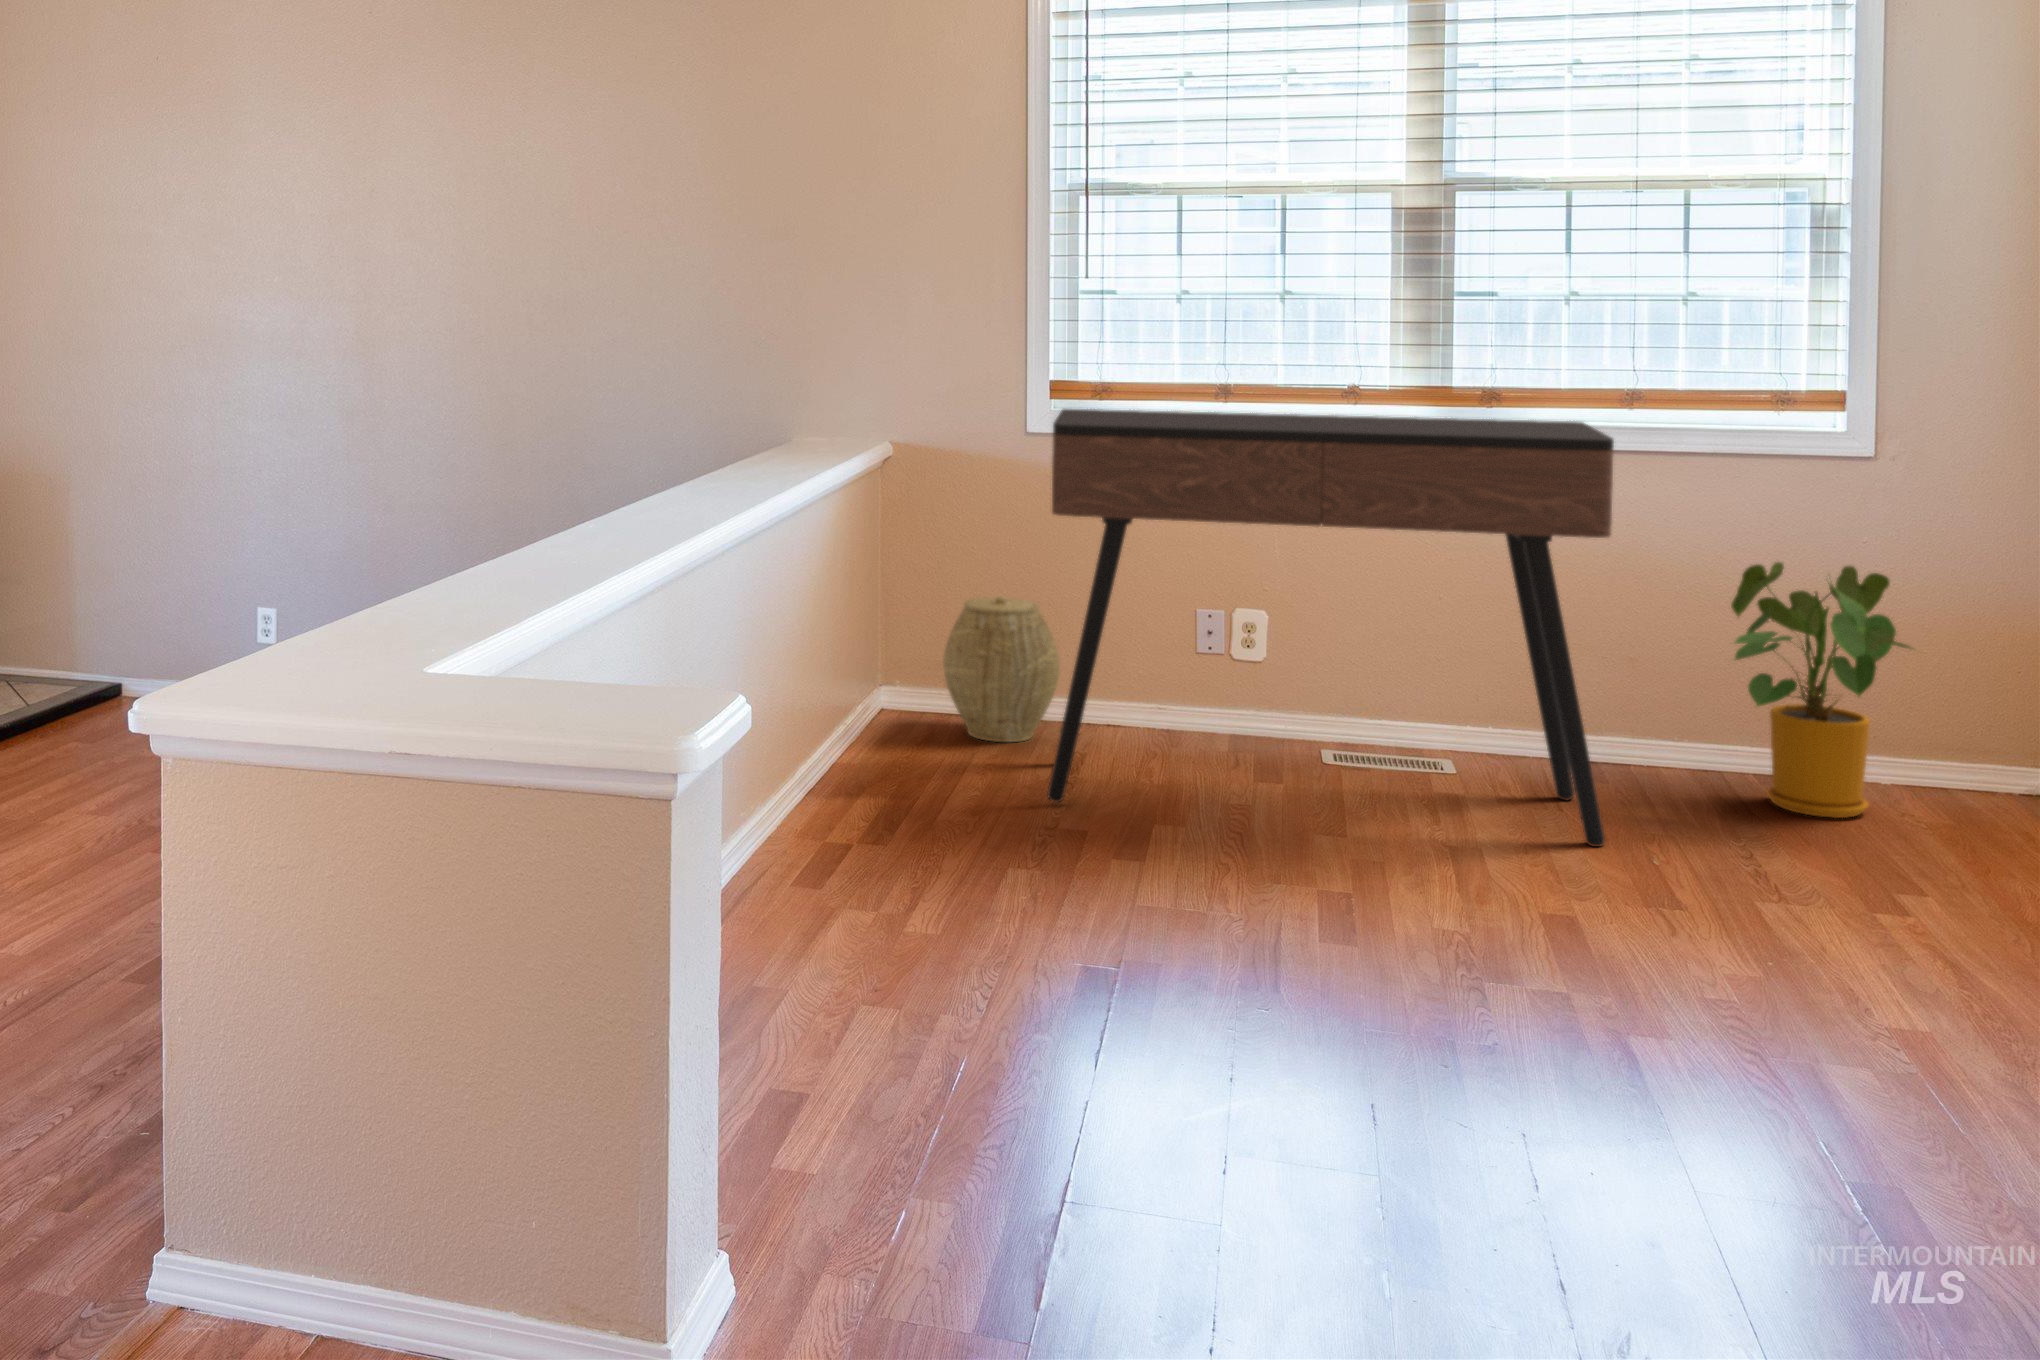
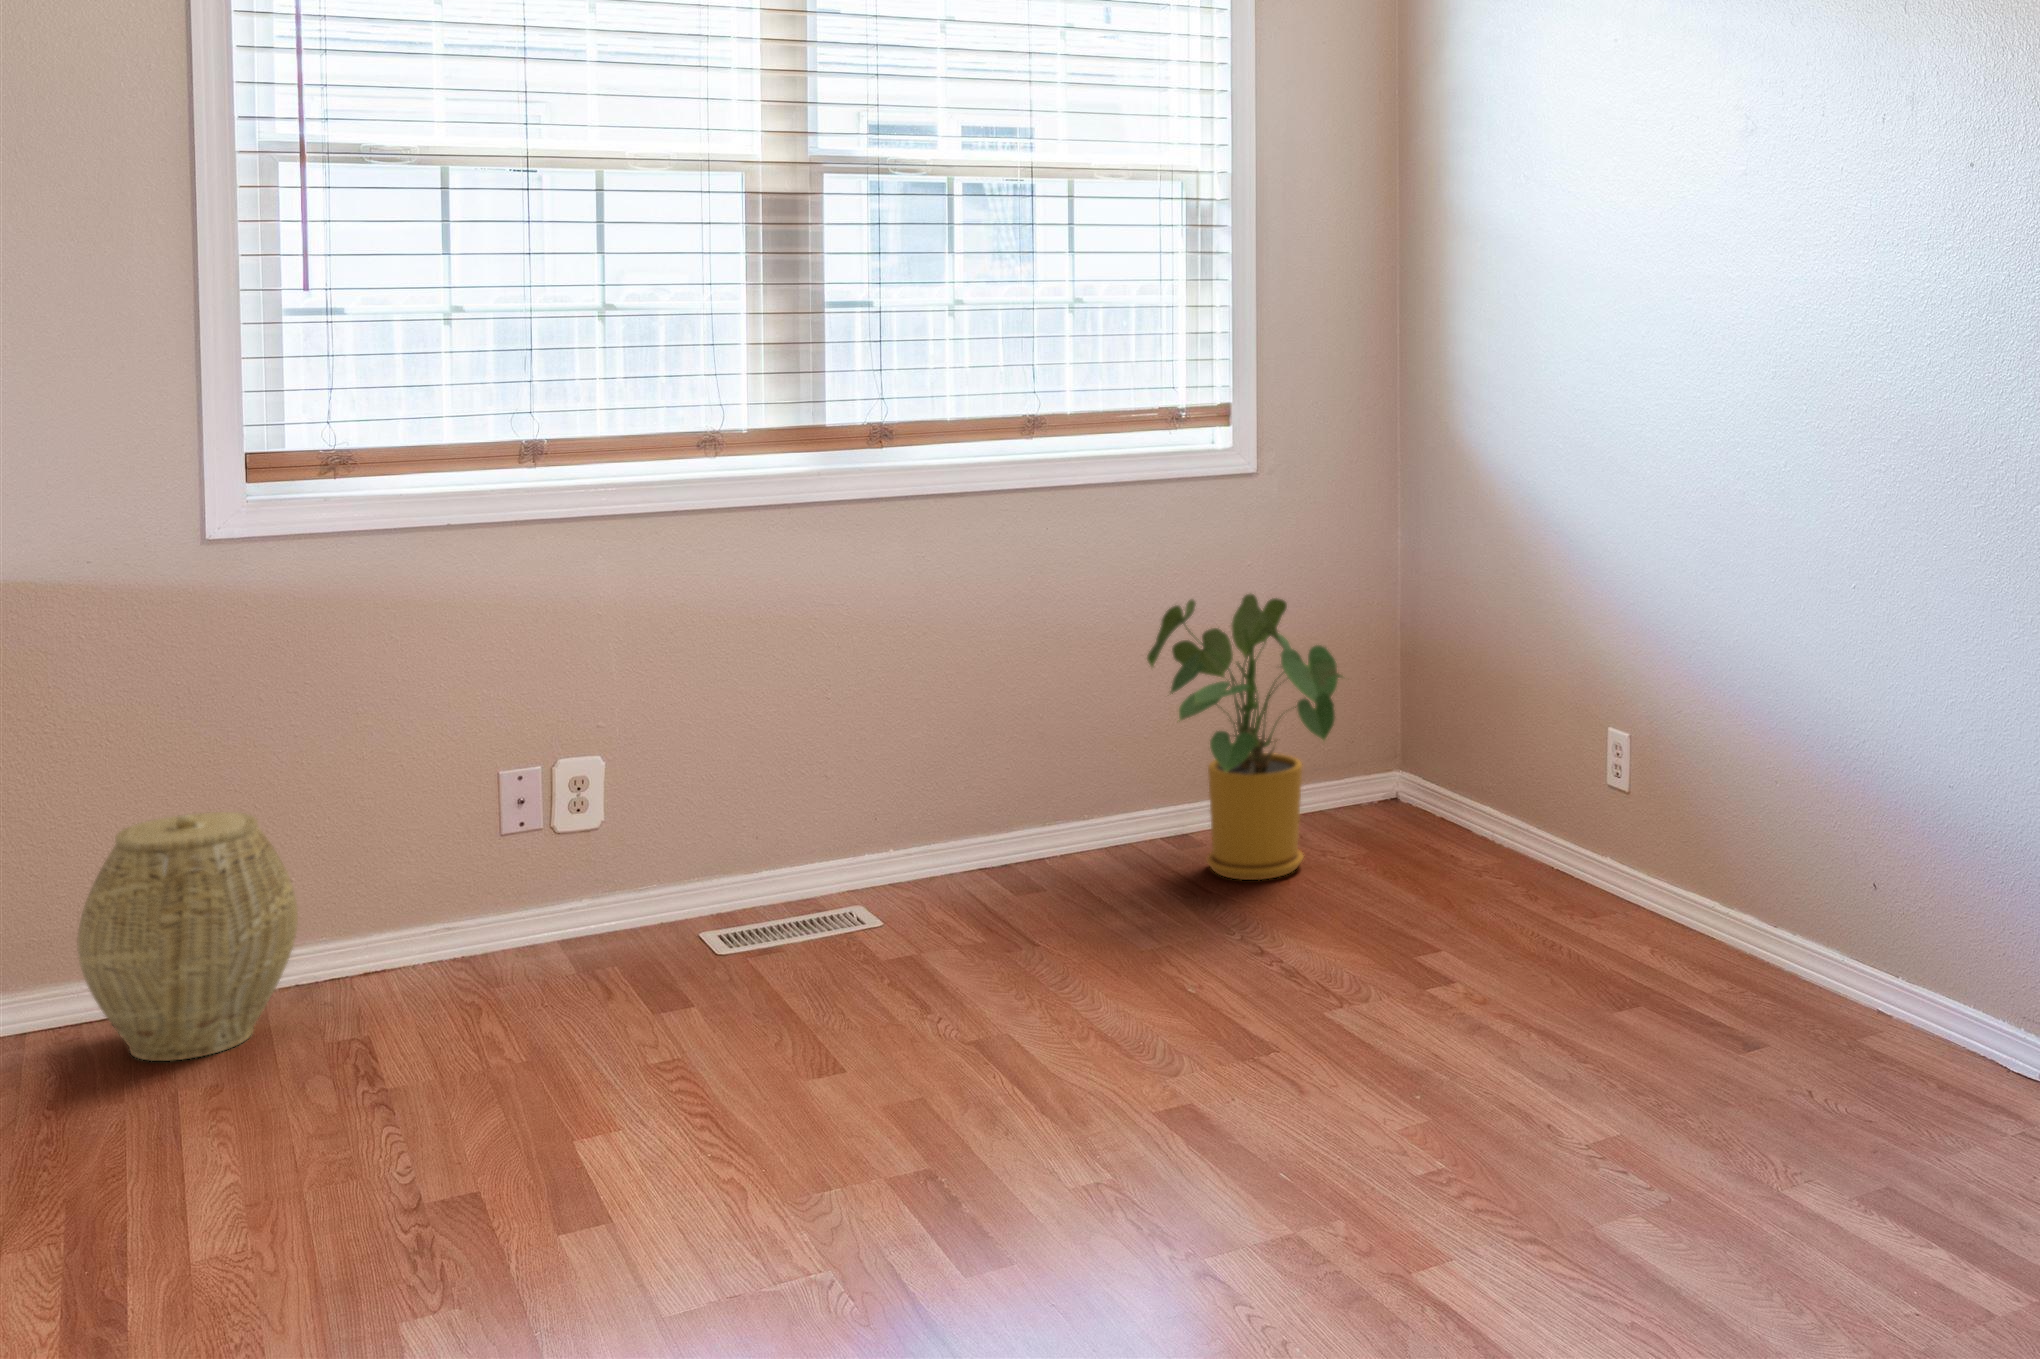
console table: present [1047,409,1614,847] -> none [320,459,1125,1149]

